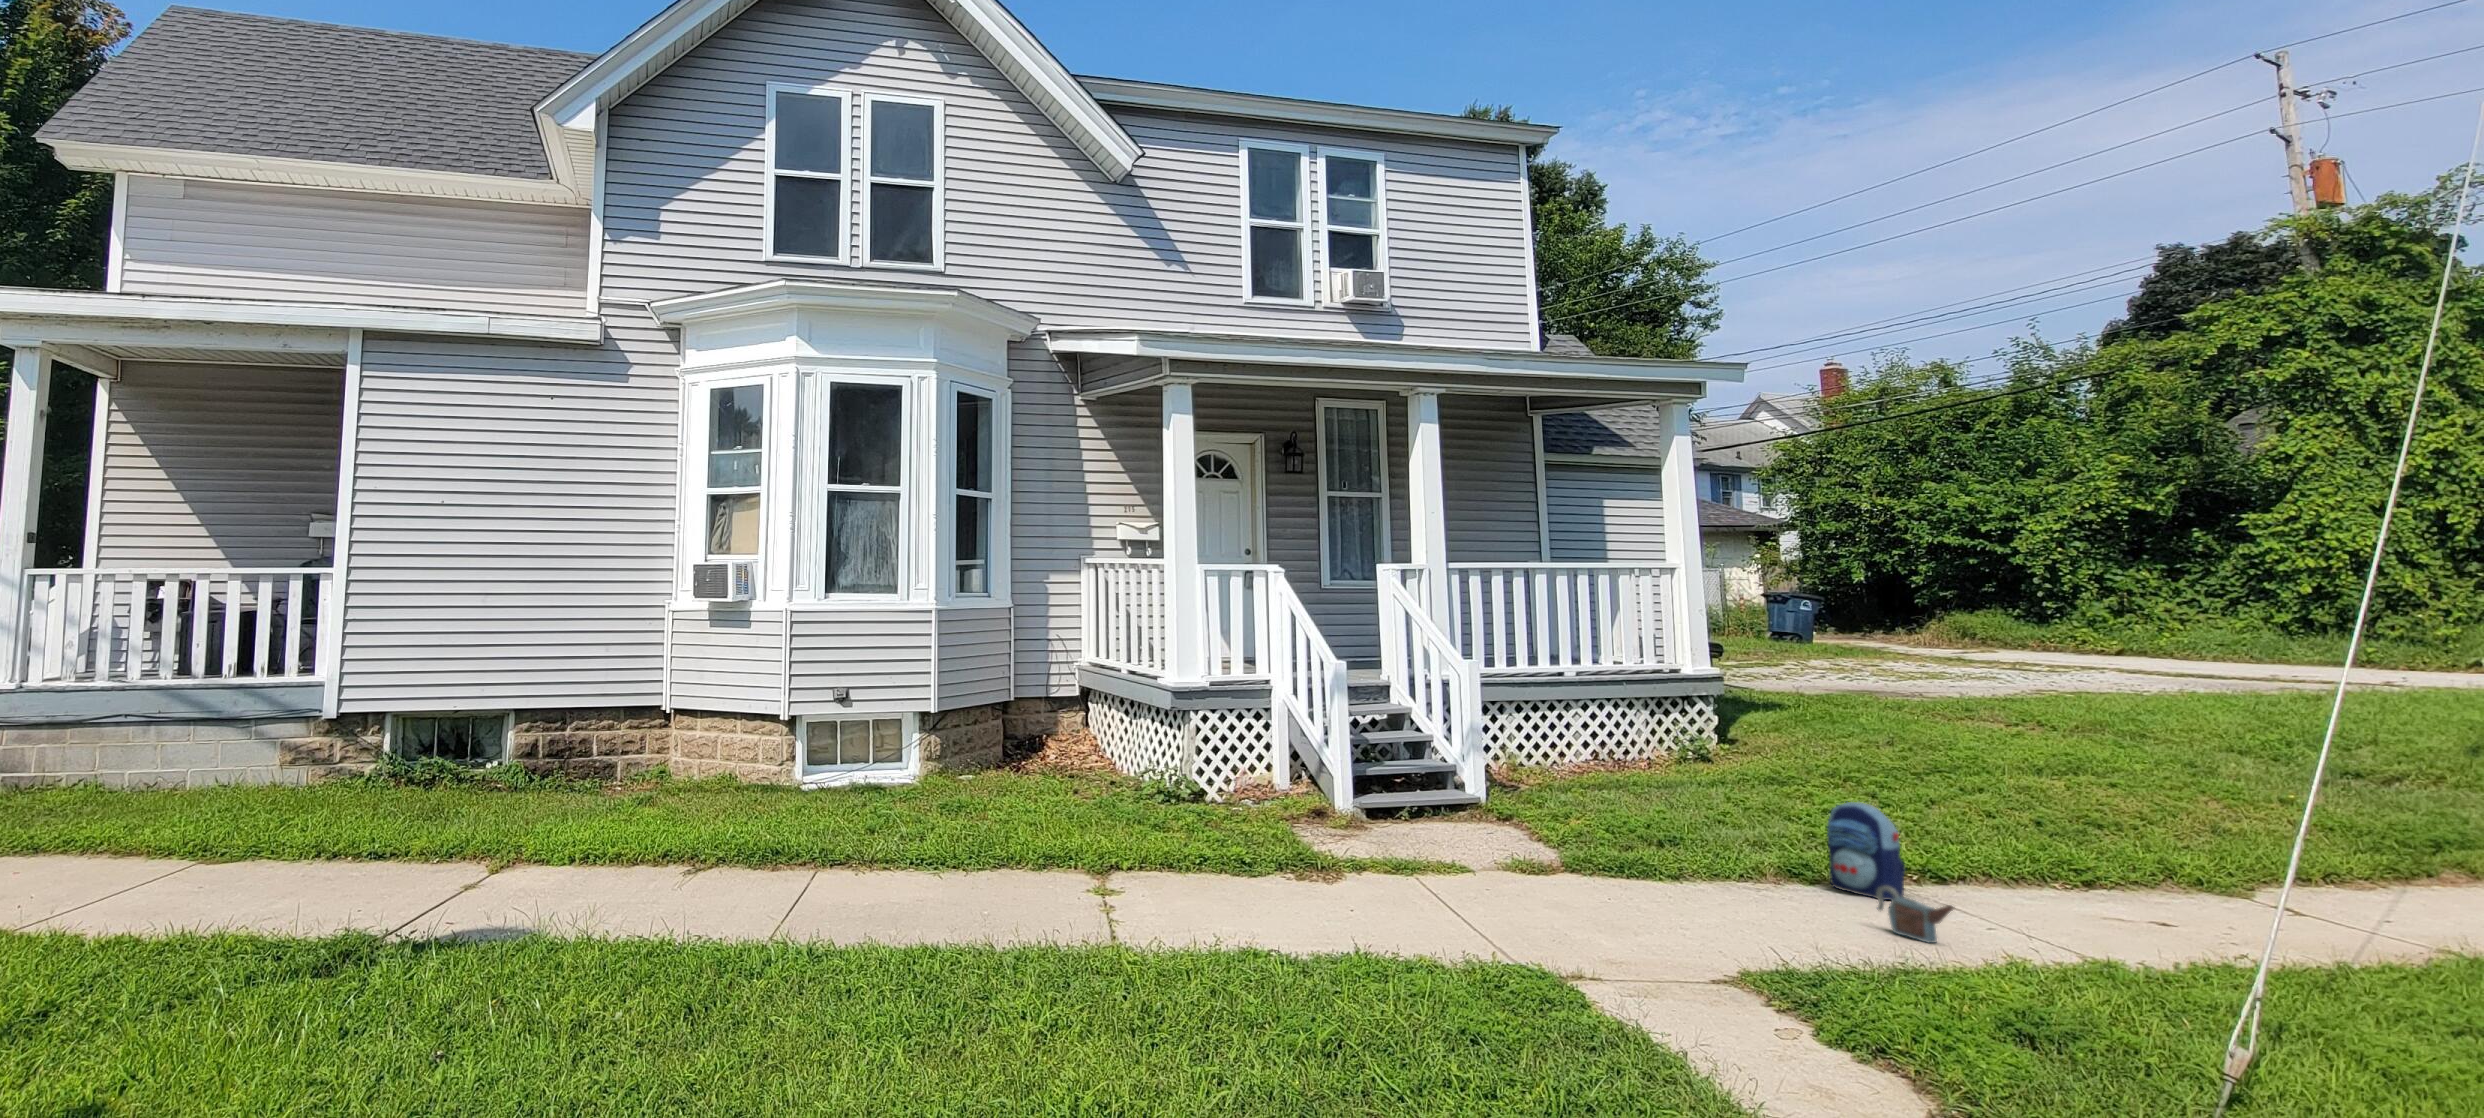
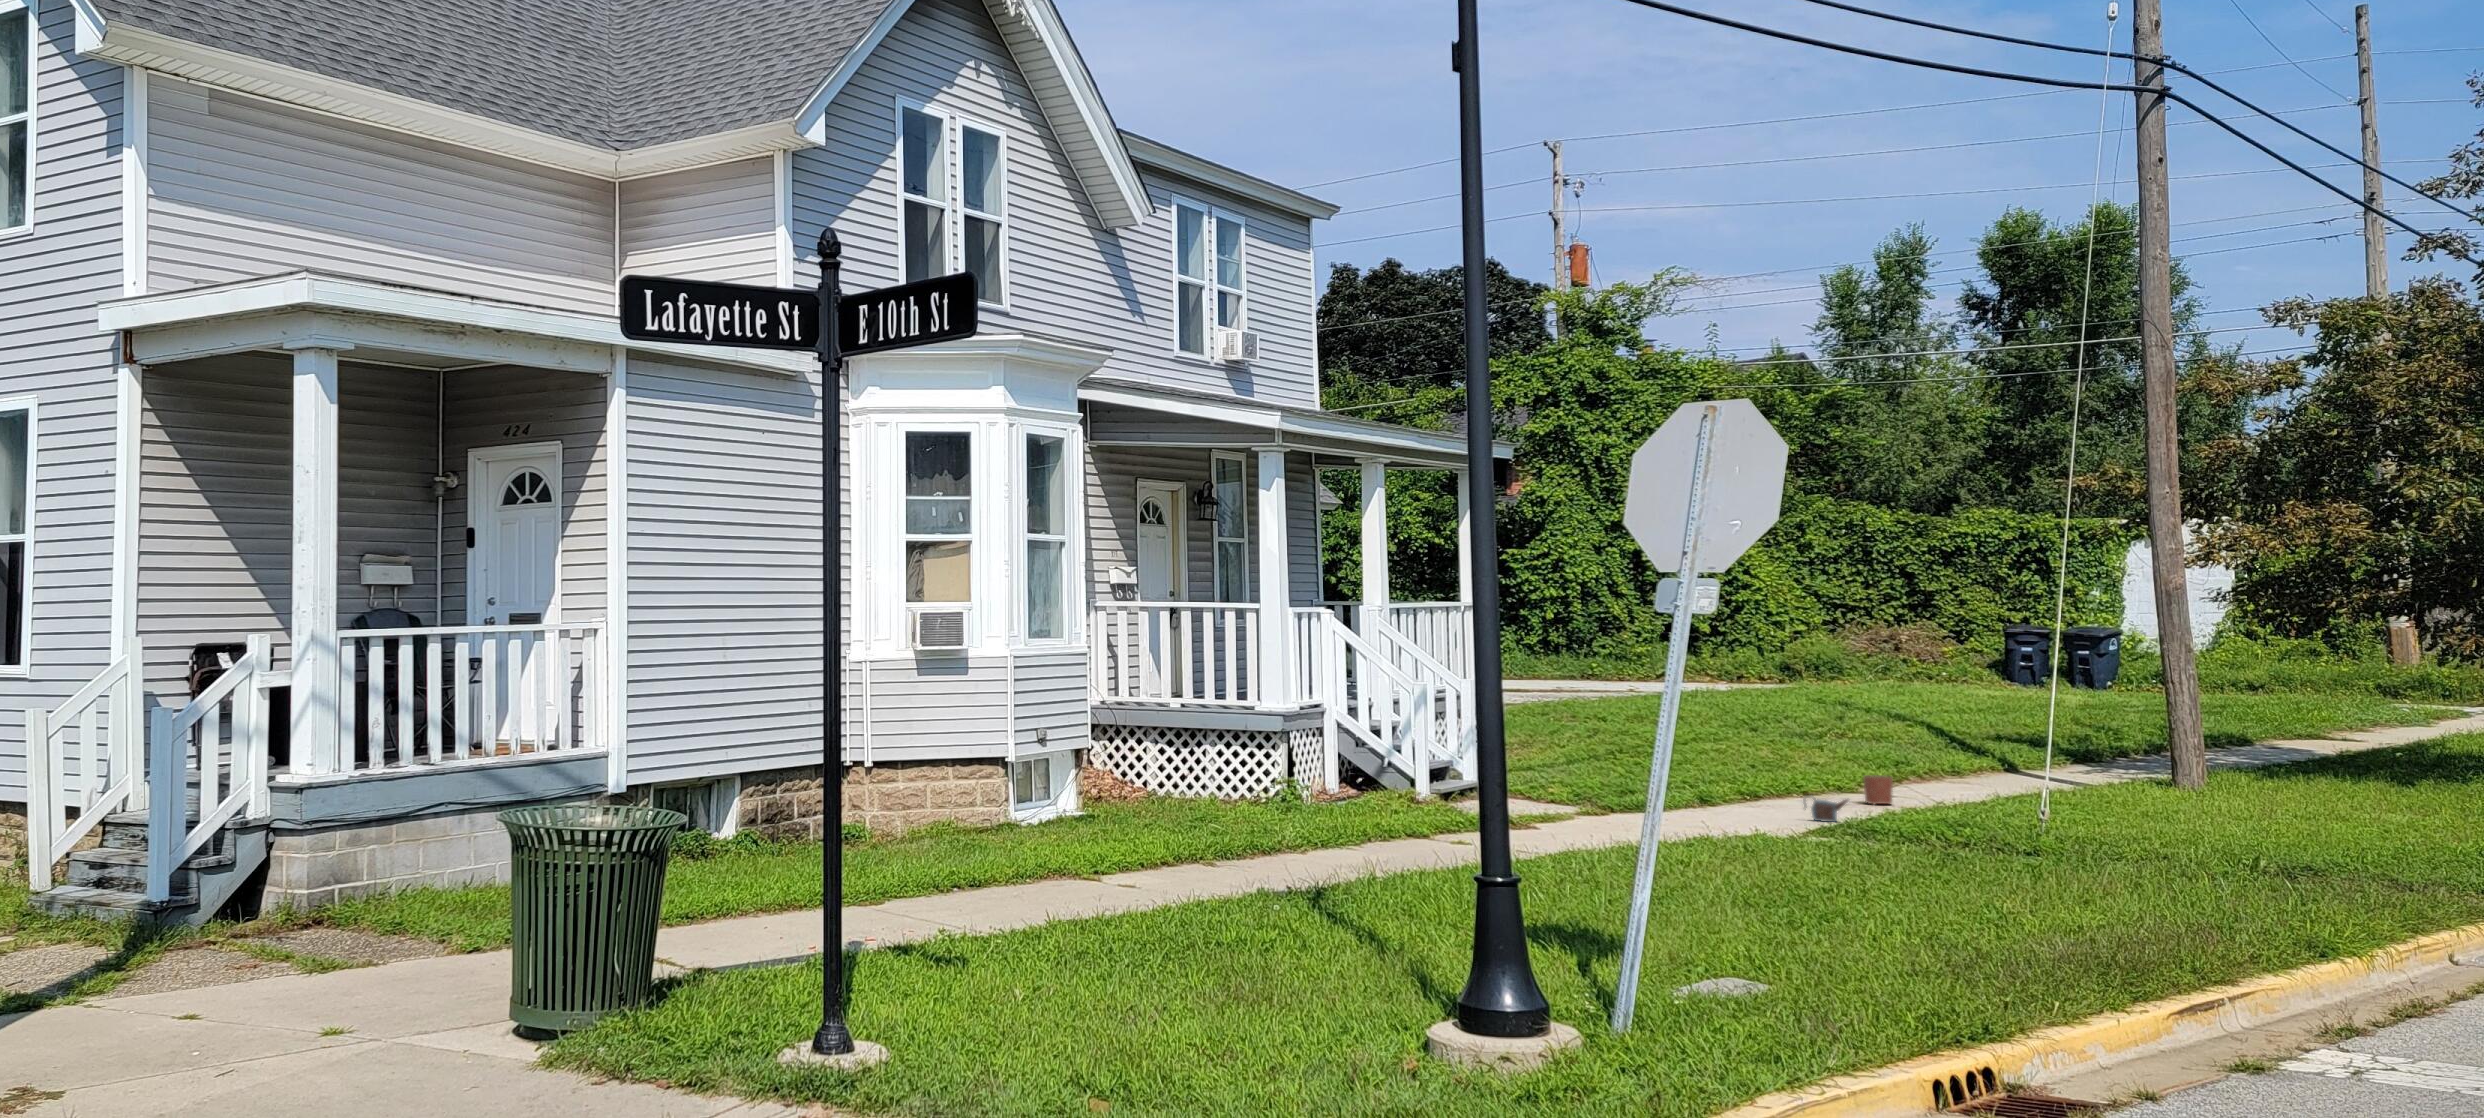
backpack: present [1827,802,1905,900] -> none [1734,755,1777,812]
planter: none [2149,861,2217,923] -> present [1863,775,1893,805]

